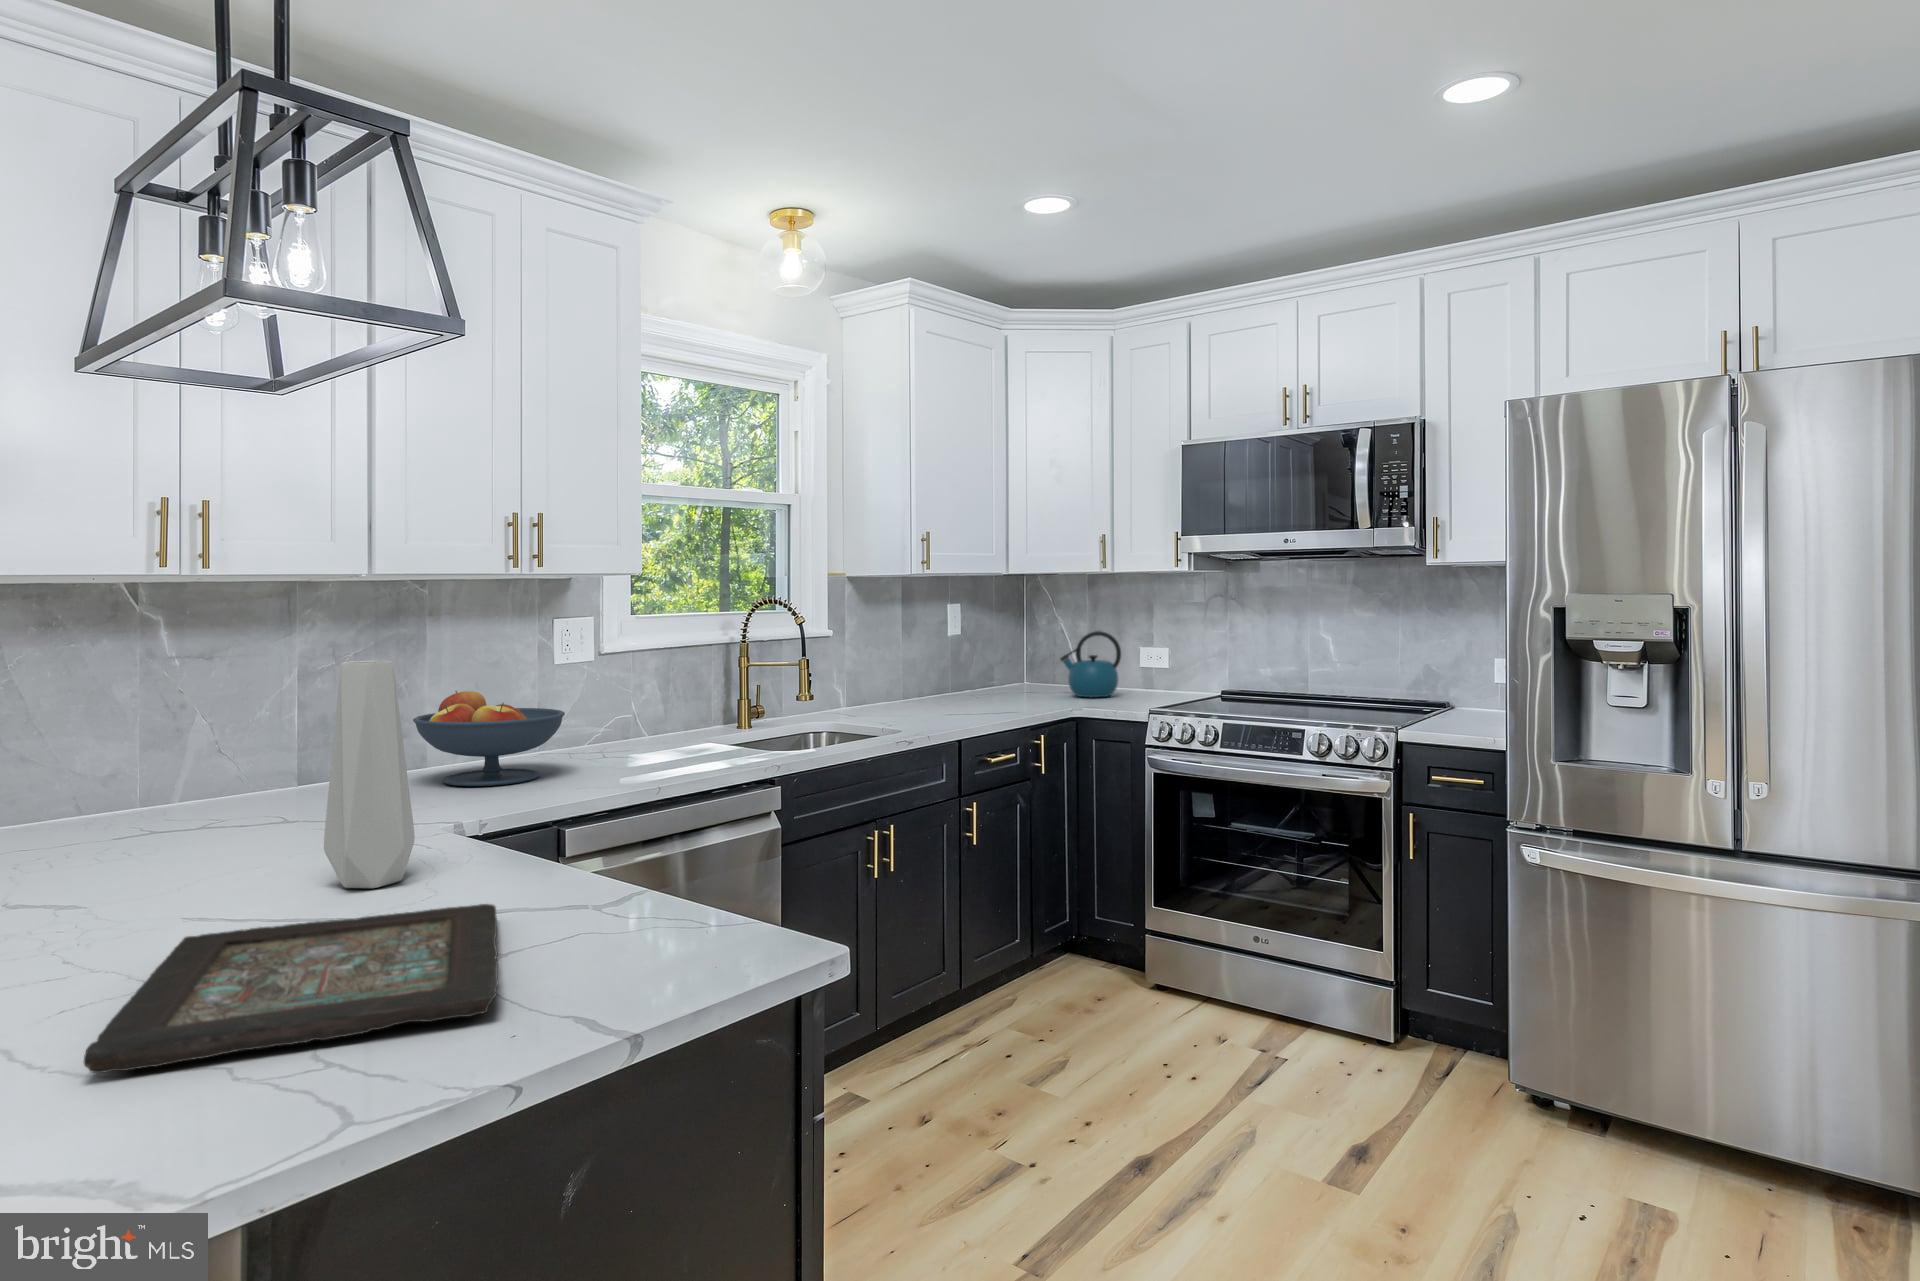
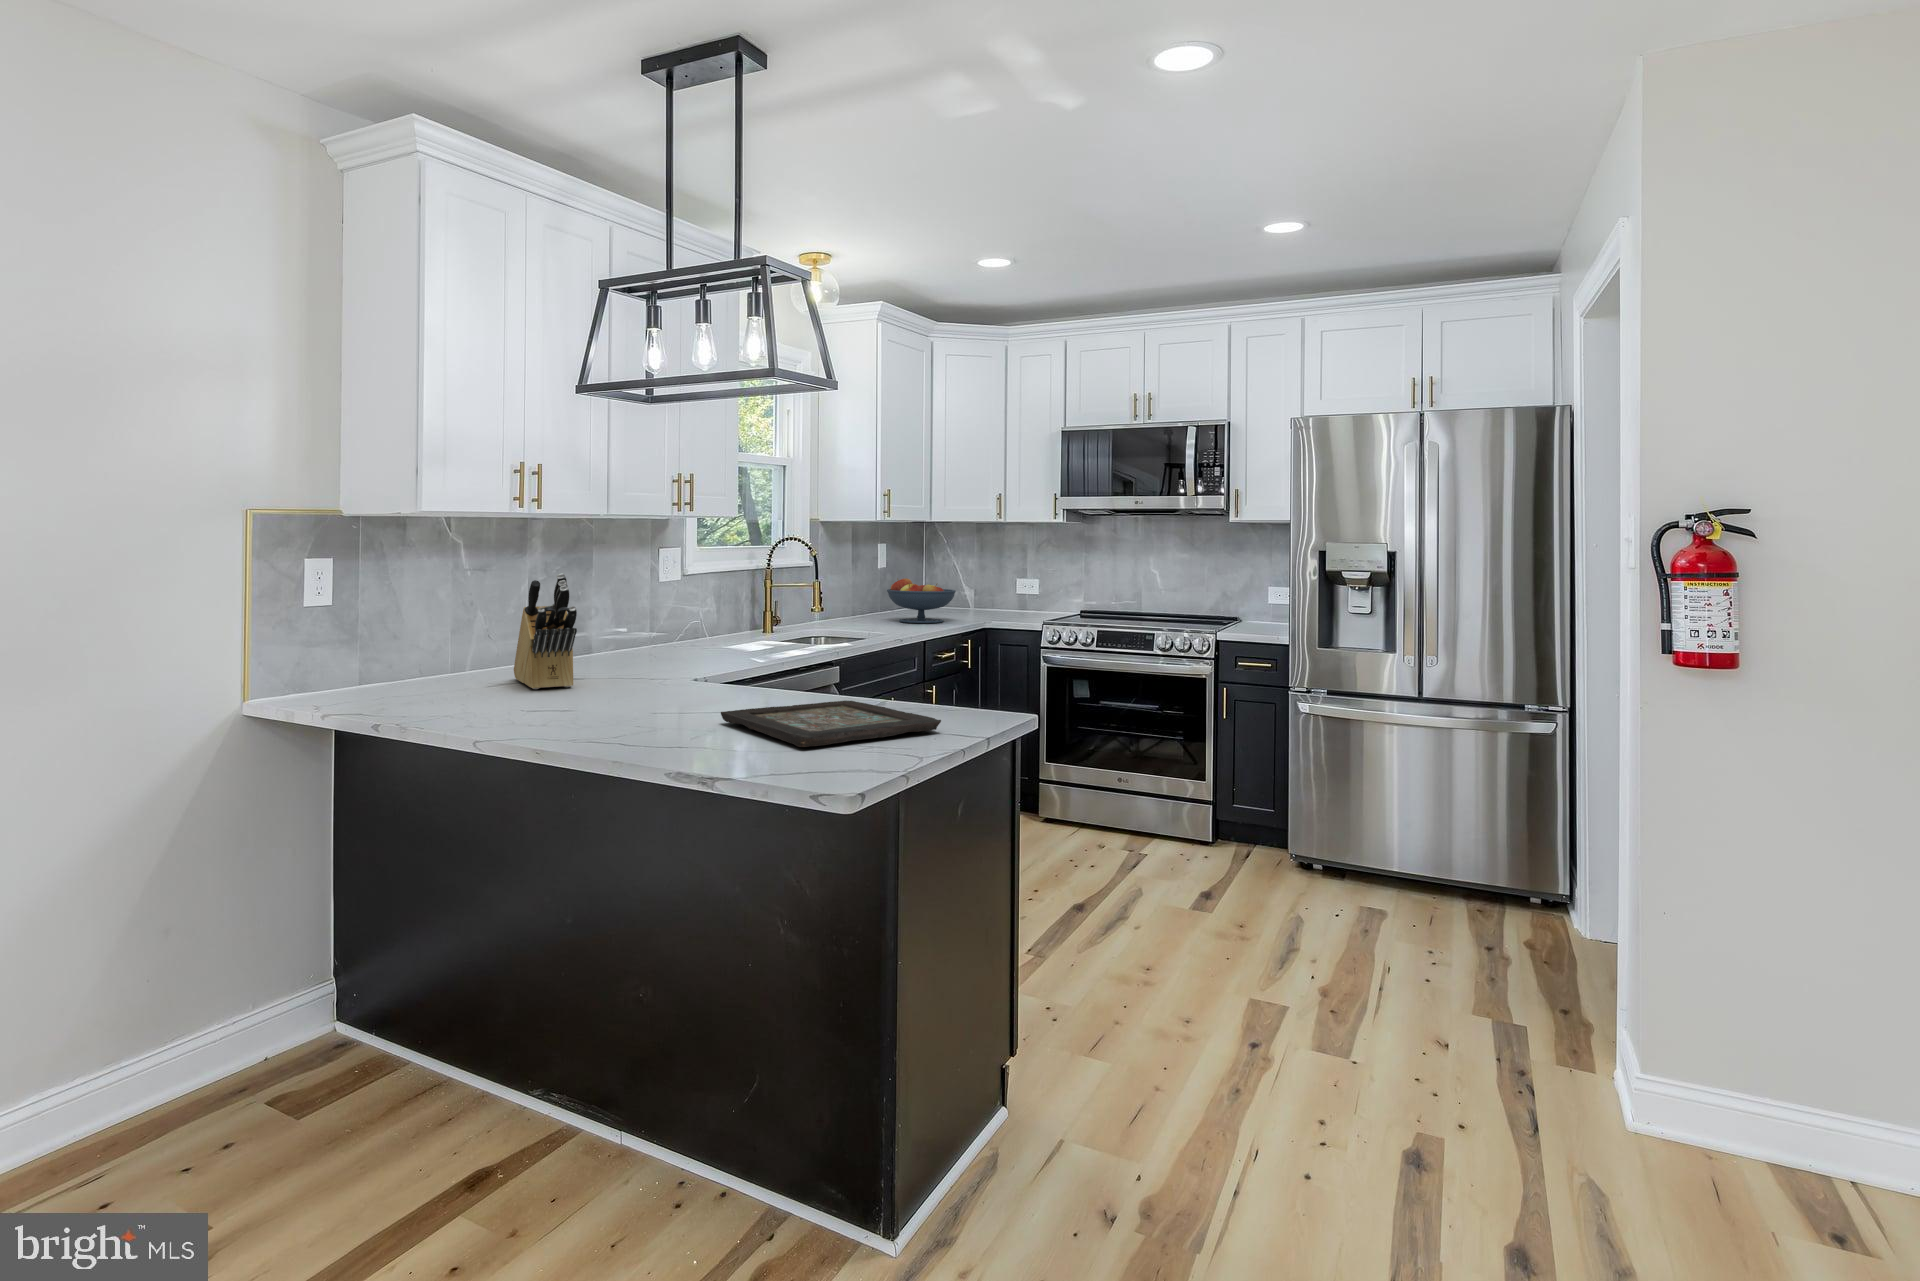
kettle: present [1061,631,1121,698] -> none [960,567,1006,617]
vase: present [324,660,415,888] -> none [709,569,758,702]
knife block: none [140,666,274,842] -> present [514,573,577,689]
fruit bowl: present [413,691,565,786] -> present [887,578,956,623]

